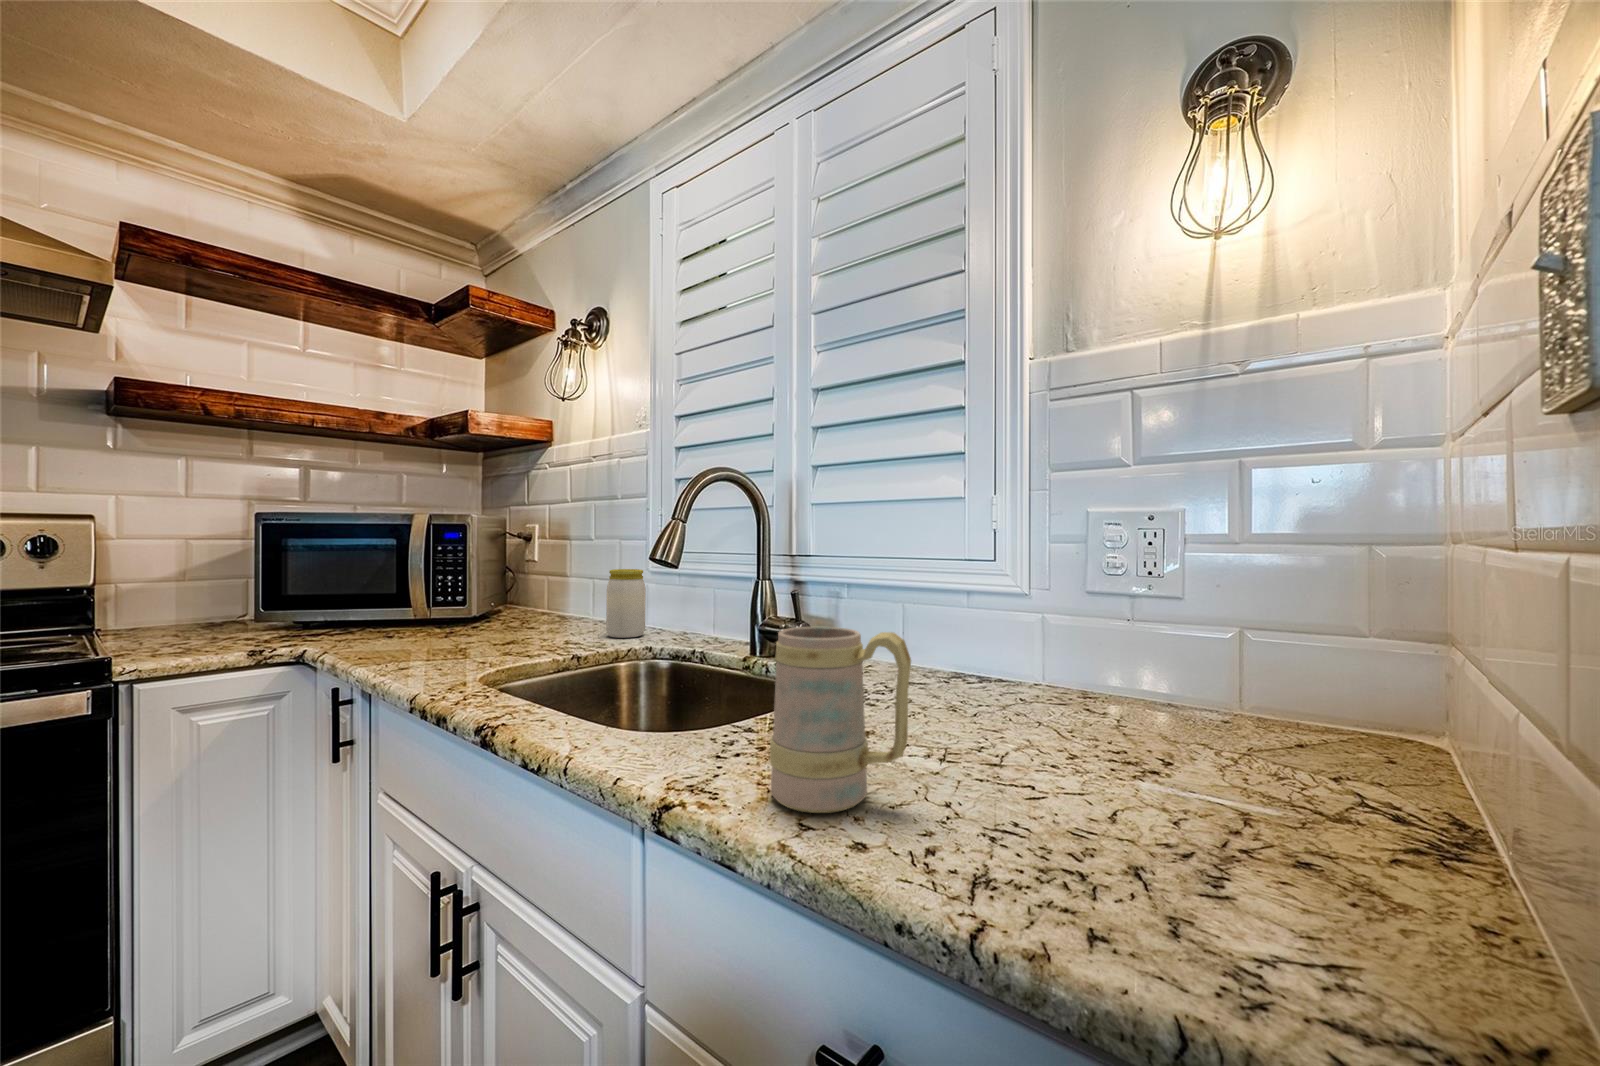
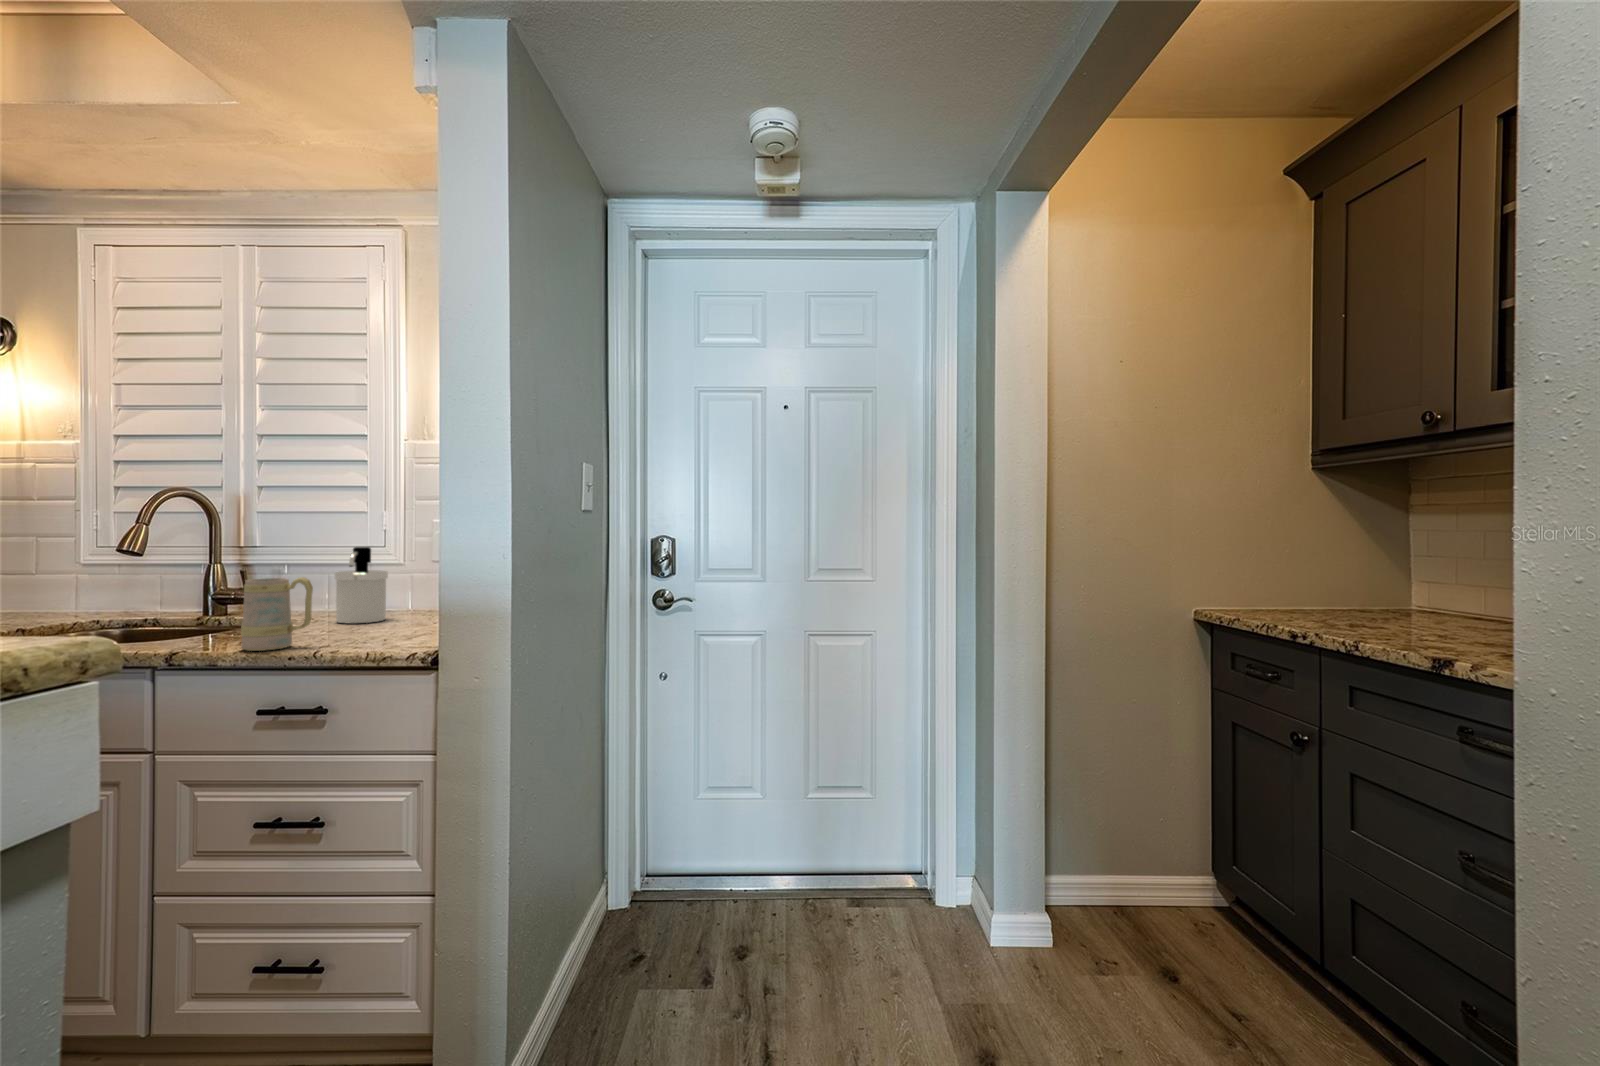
soap dispenser: none [922,557,1011,708] -> present [335,547,388,623]
jar: present [606,569,646,638] -> none [36,560,82,617]

